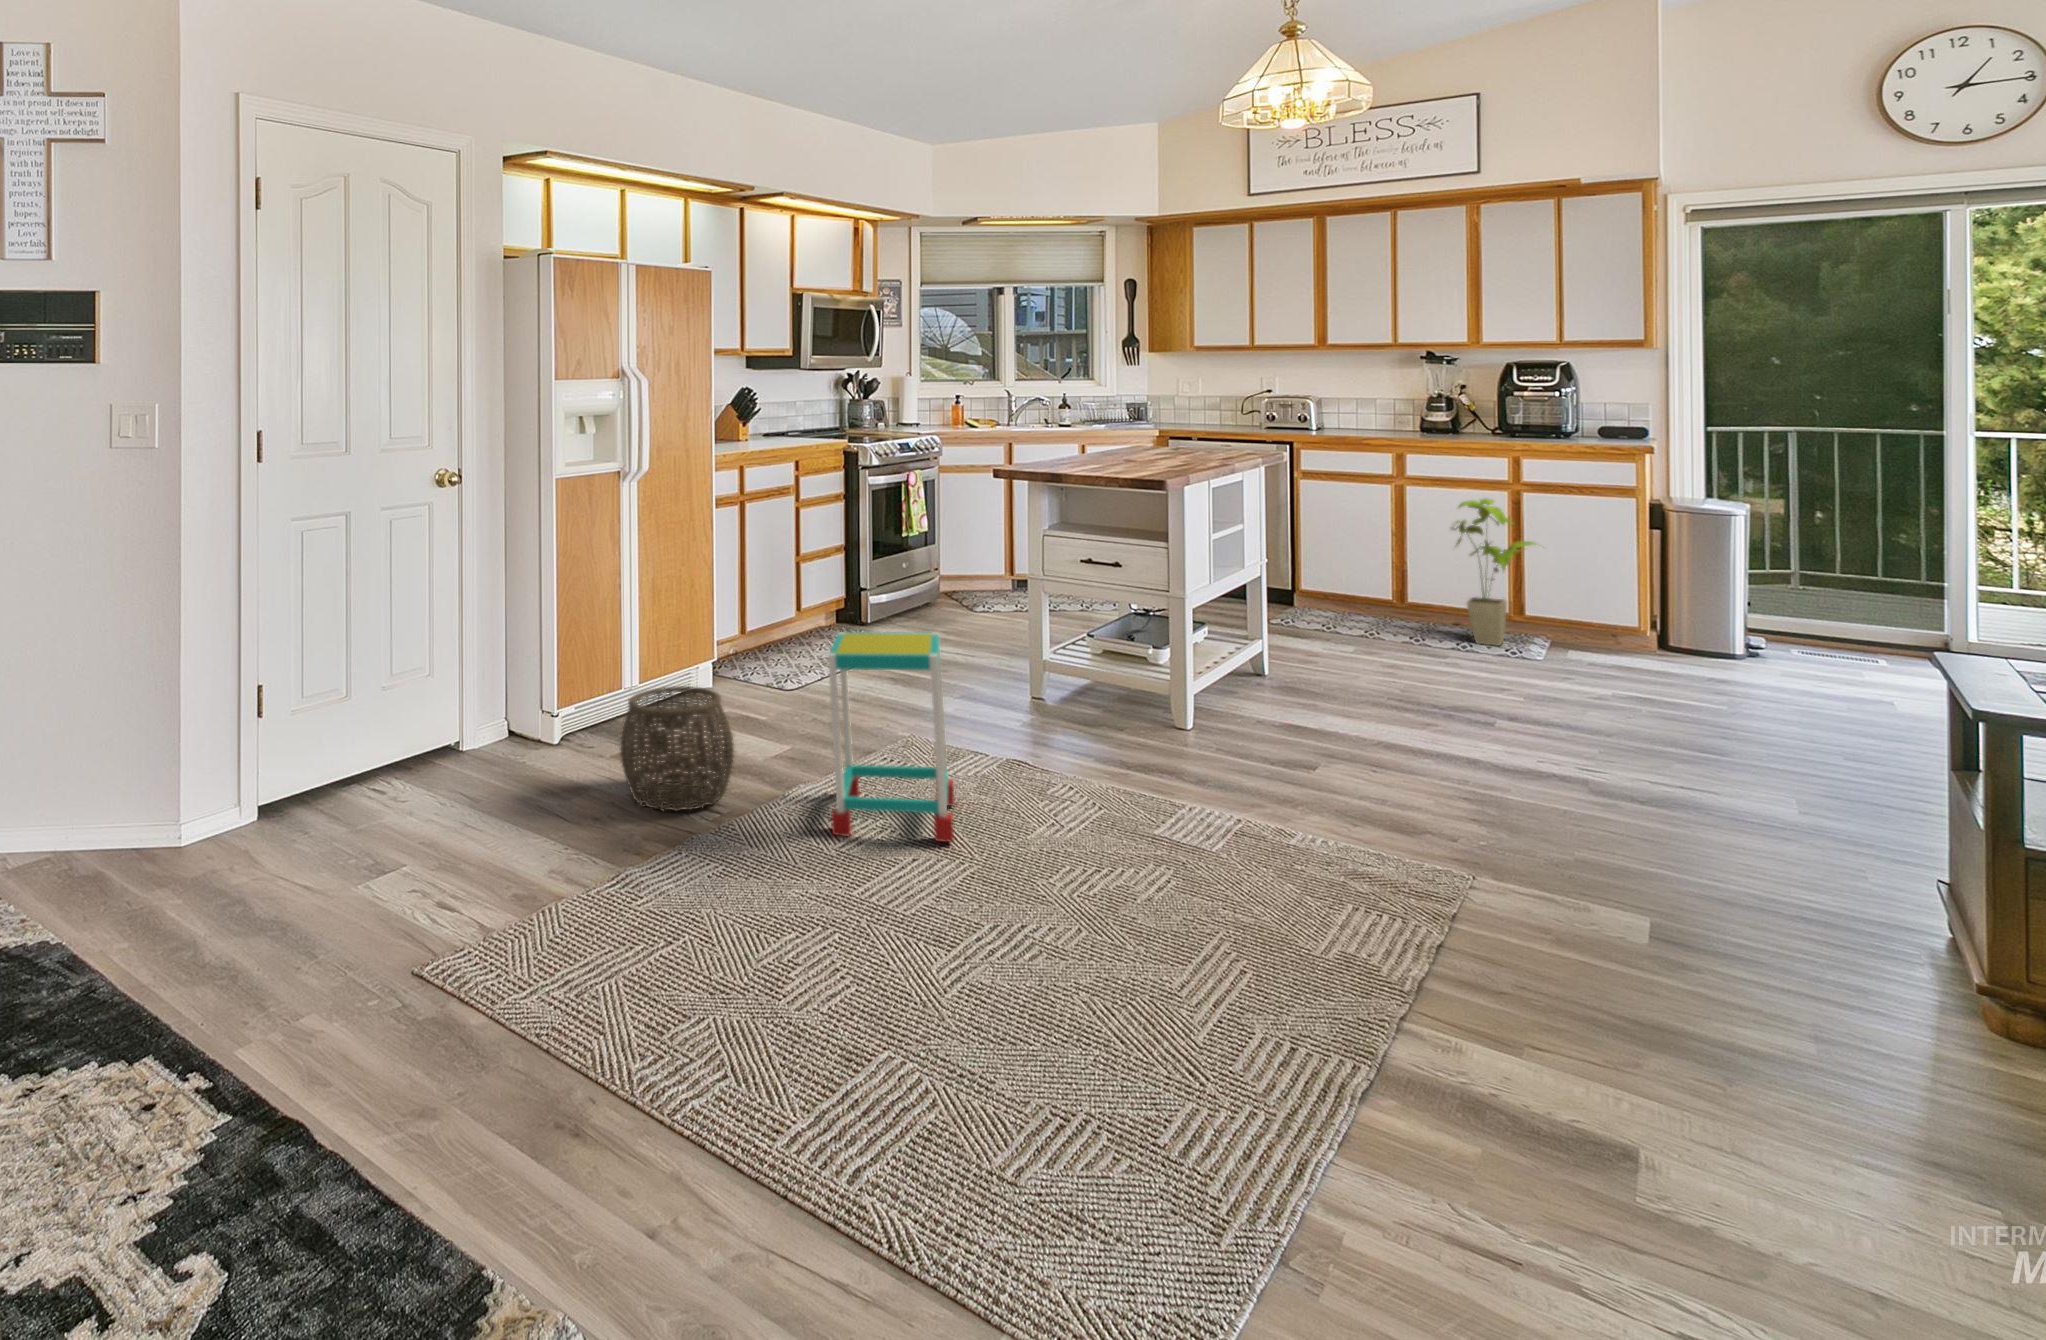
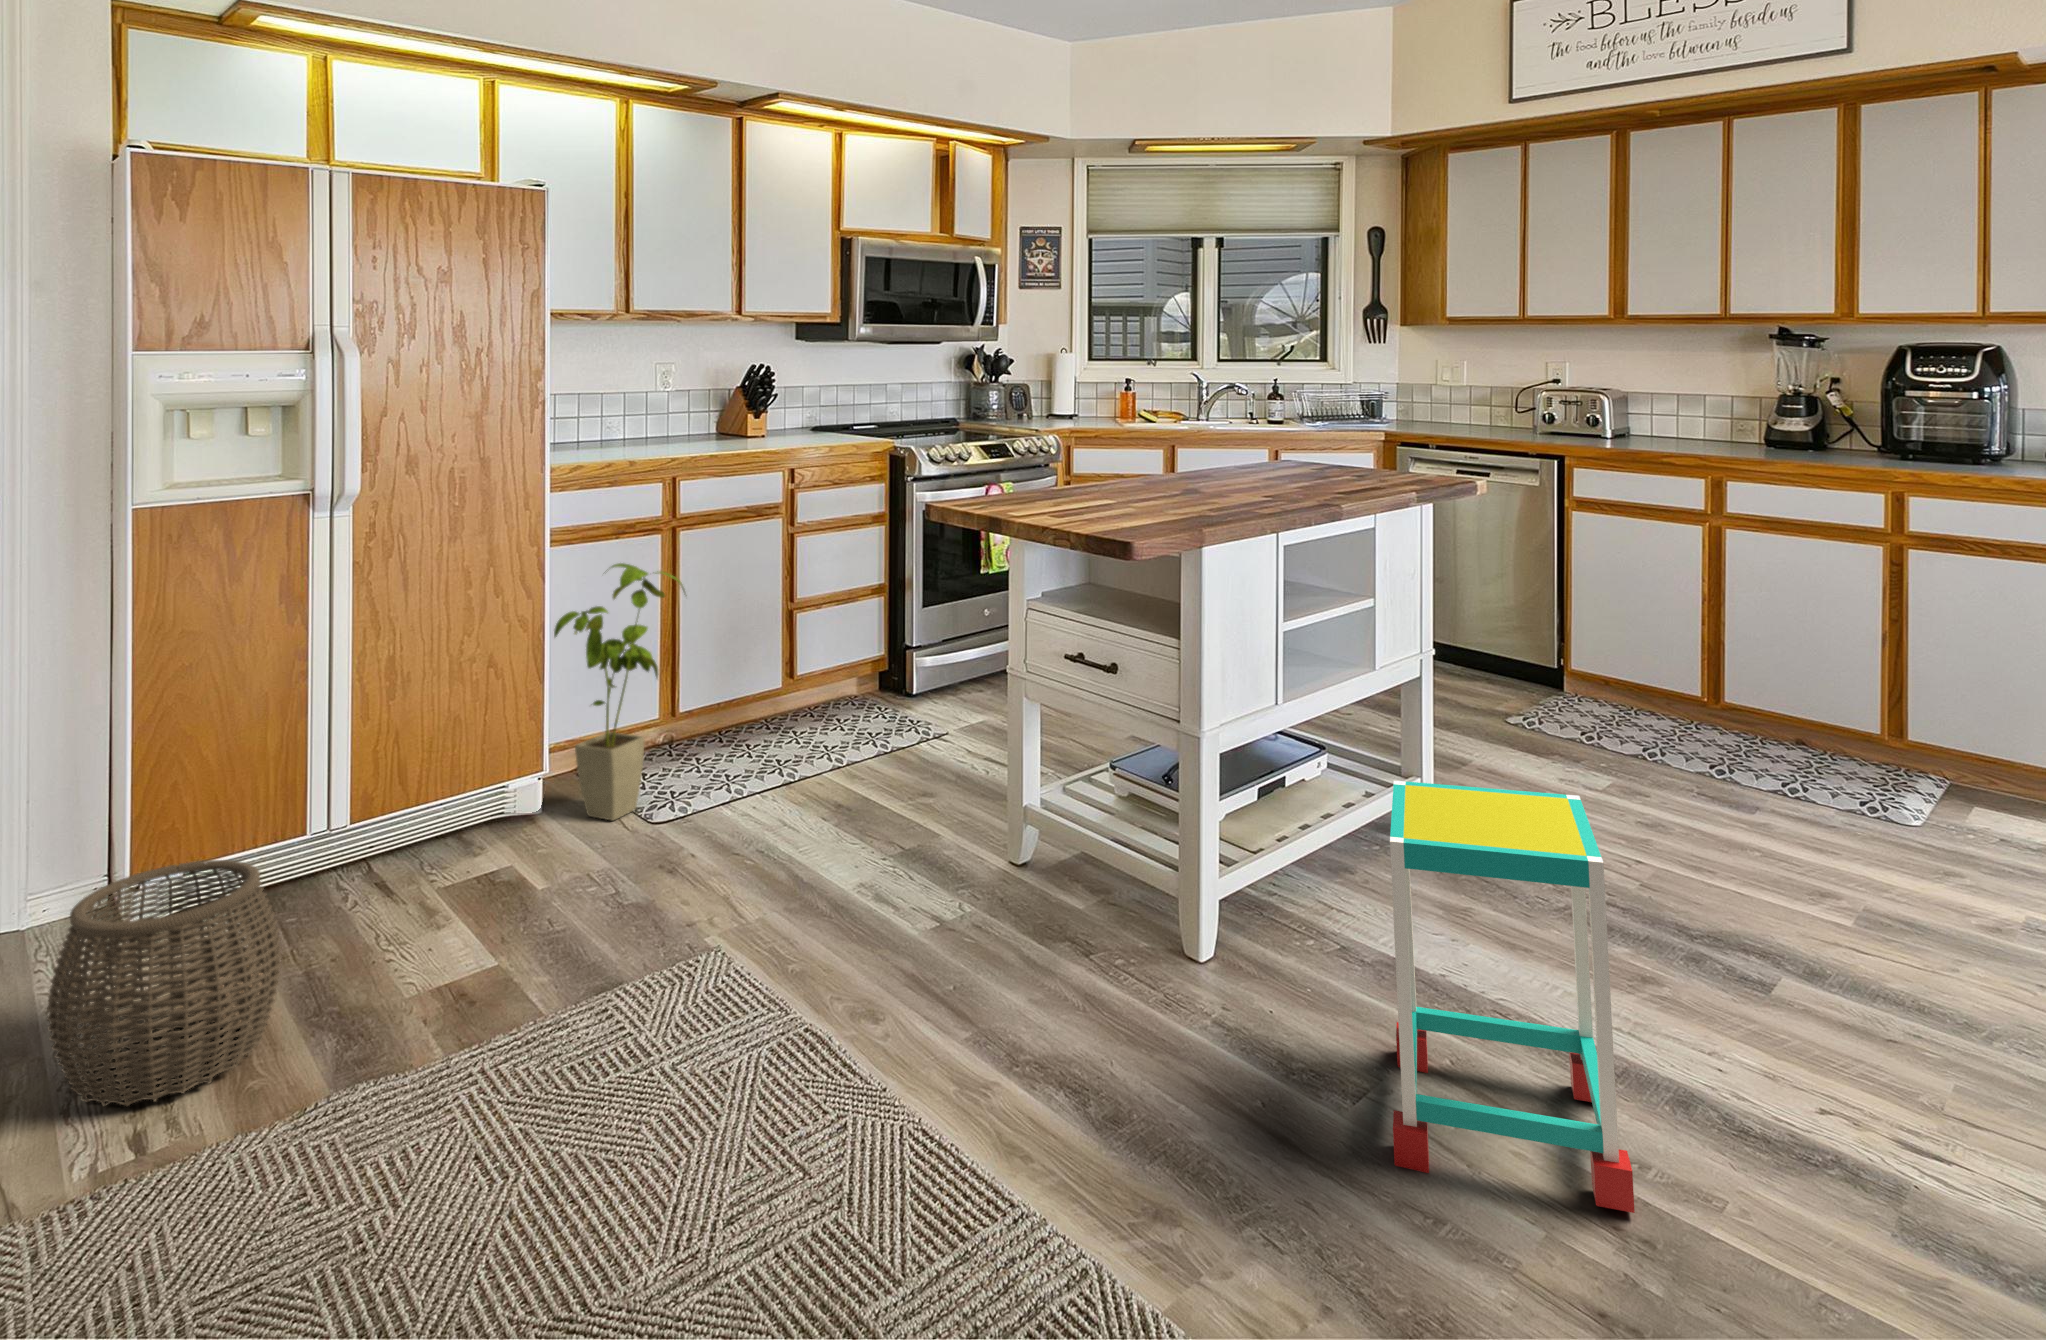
house plant: present [1451,498,1540,646] -> present [554,563,685,820]
side table: present [828,632,954,842] -> present [1390,781,1635,1213]

